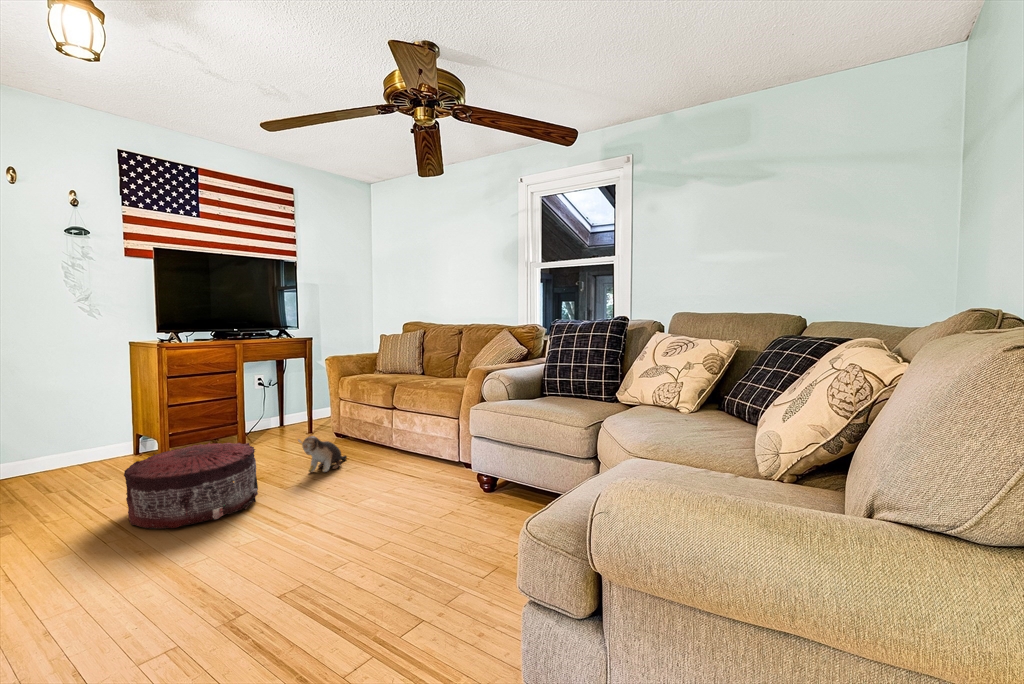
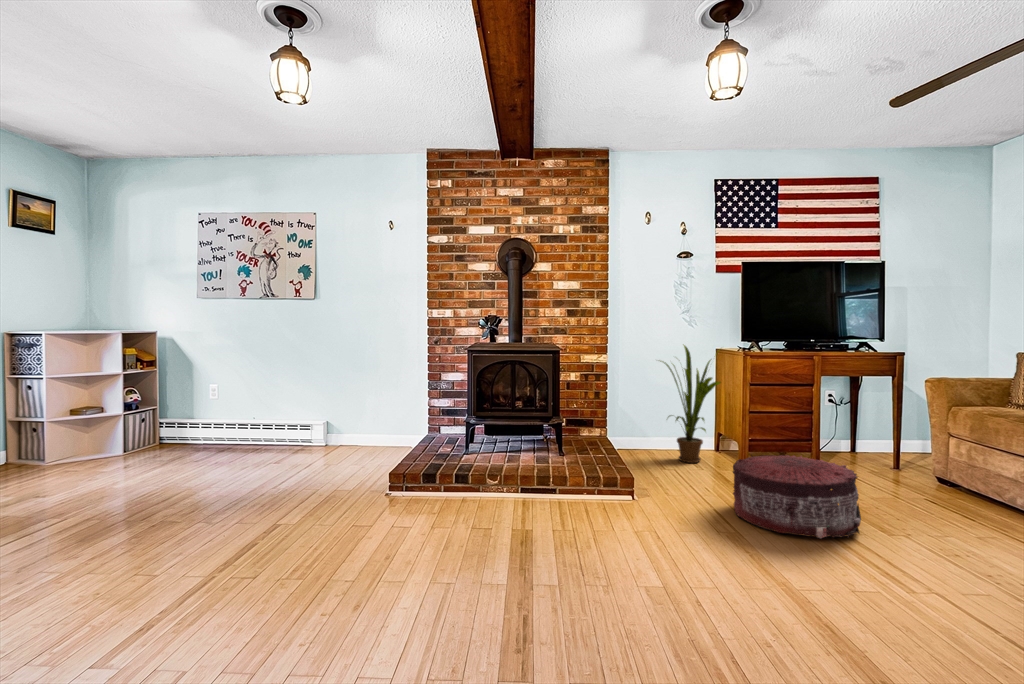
house plant: none [28,337,134,477] -> present [660,345,720,463]
plush toy: present [298,436,347,472] -> none [904,474,969,524]

